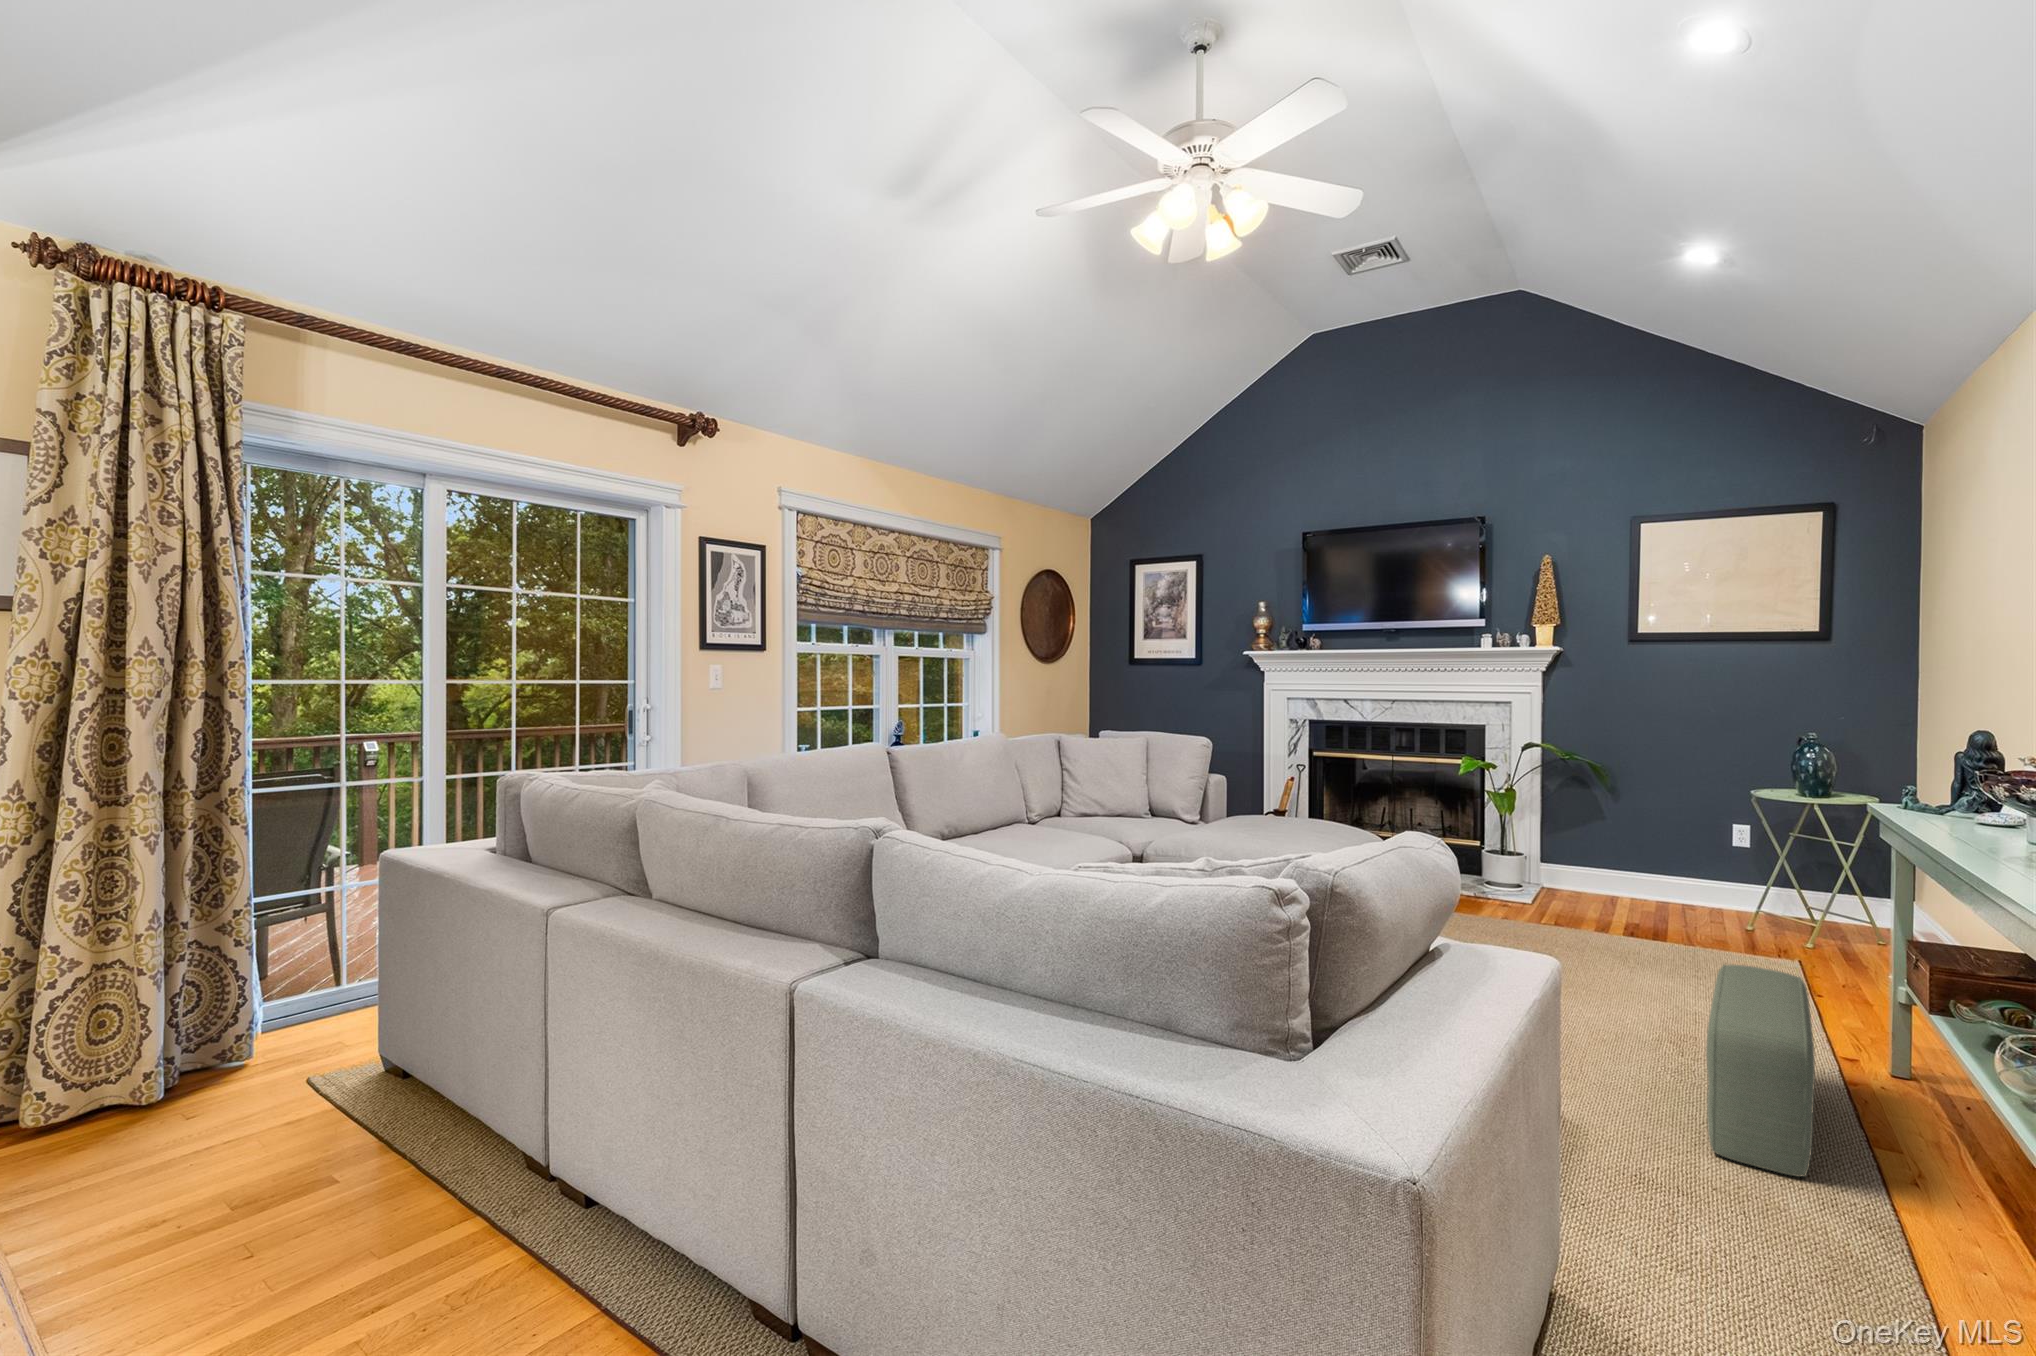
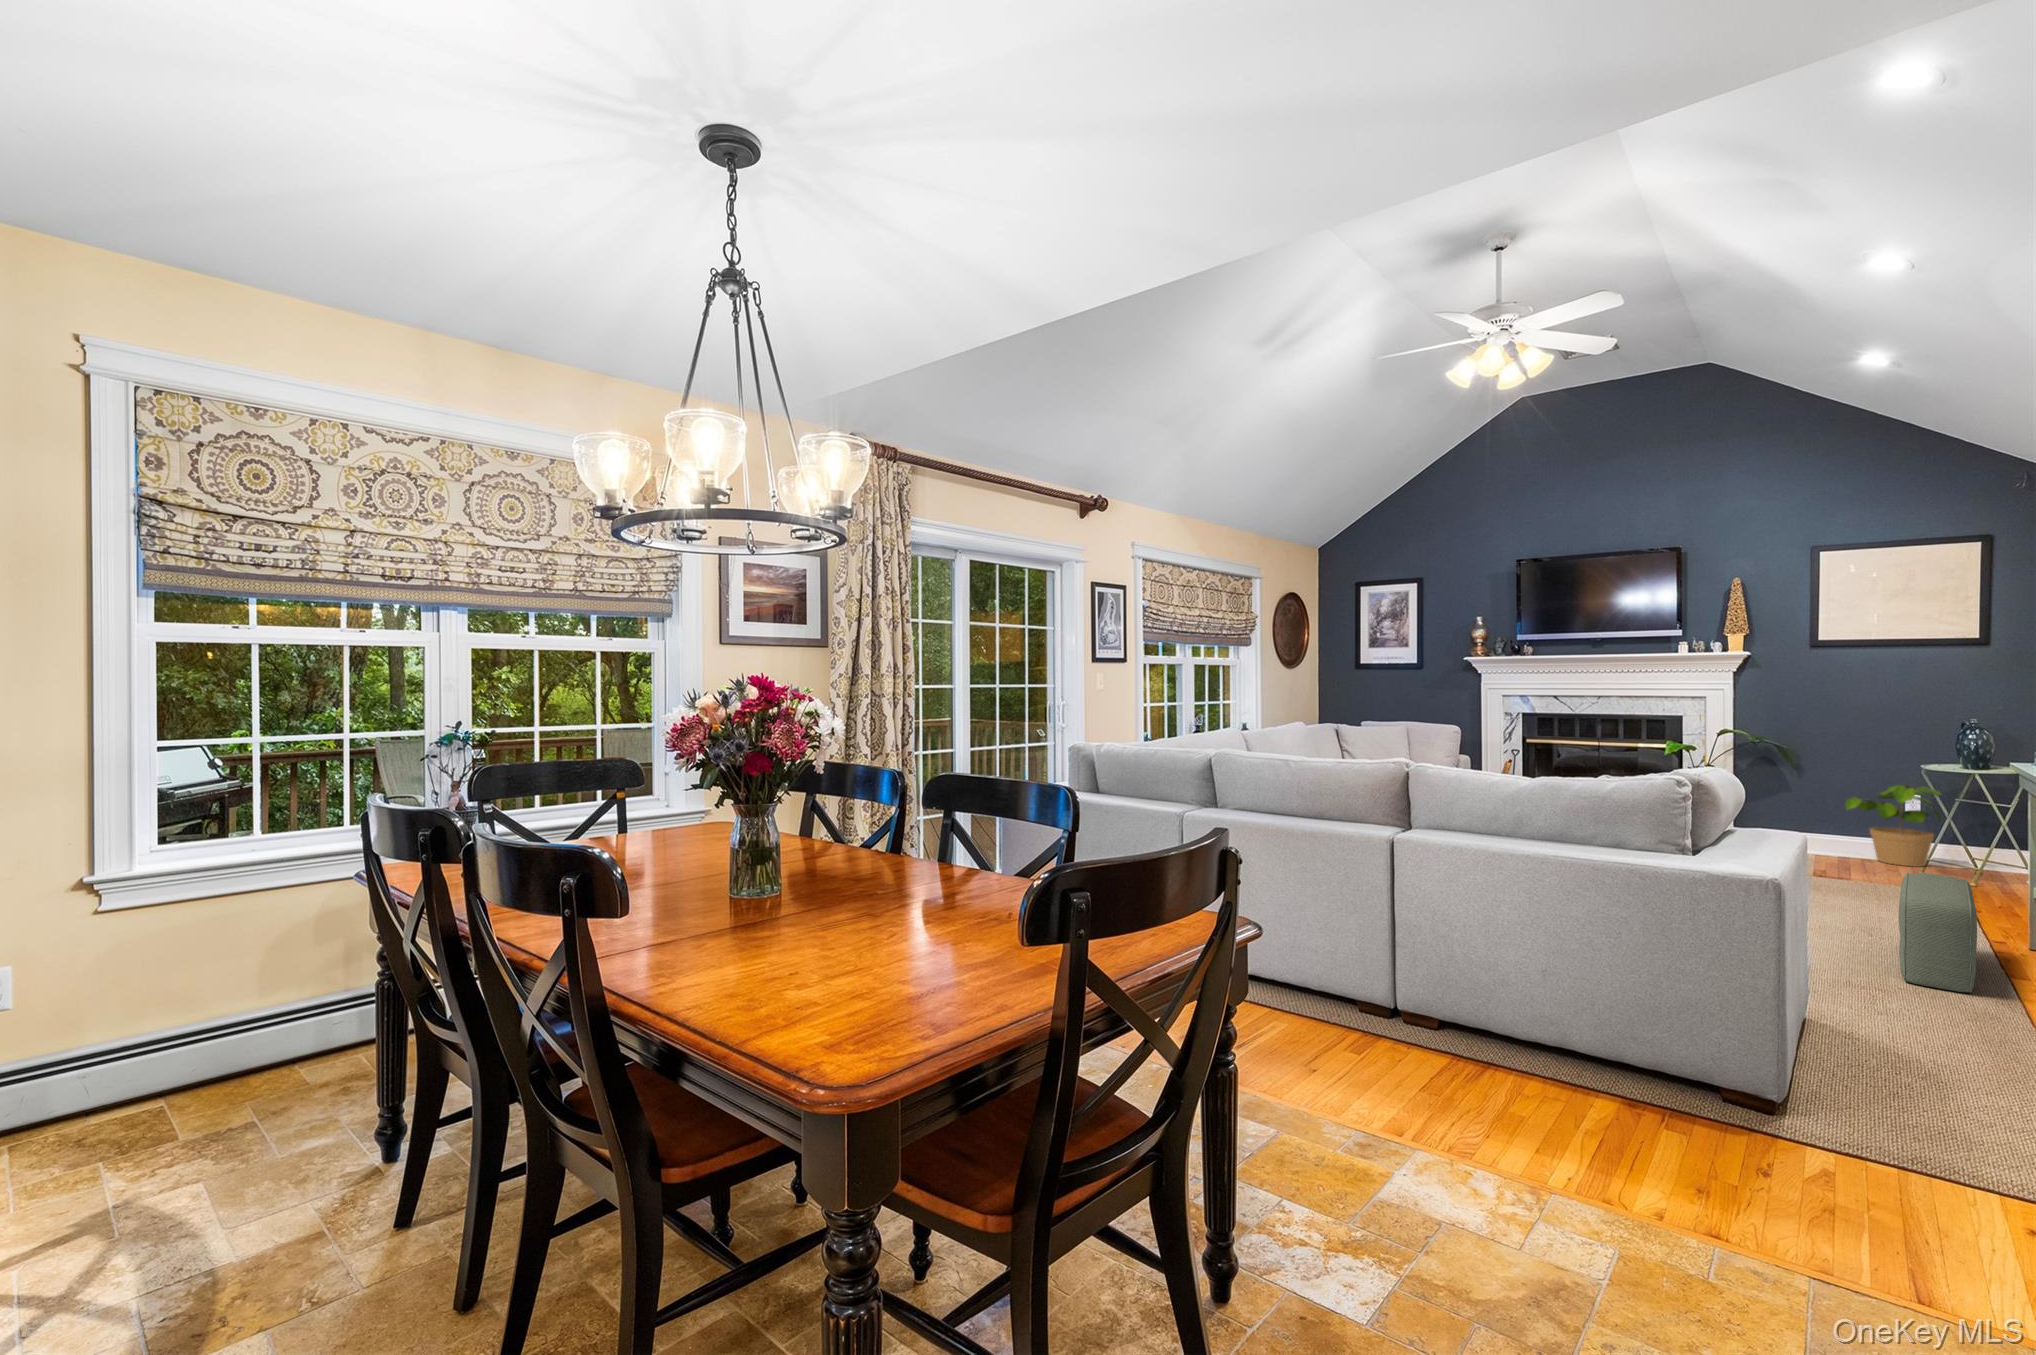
potted plant: none [1665,818,1776,920] -> present [1845,785,1940,867]

